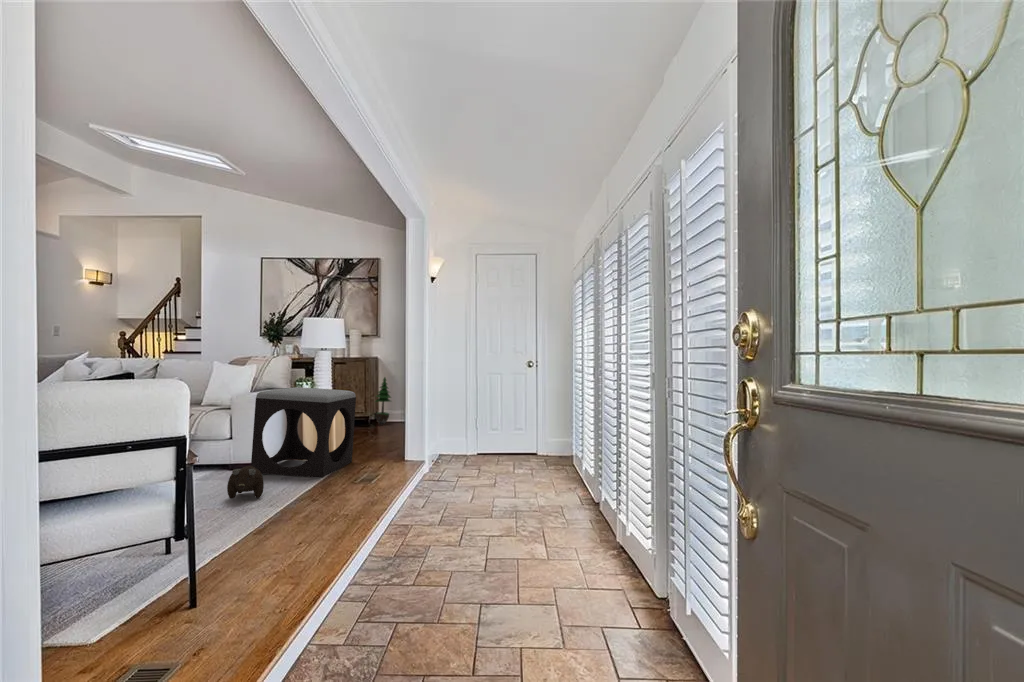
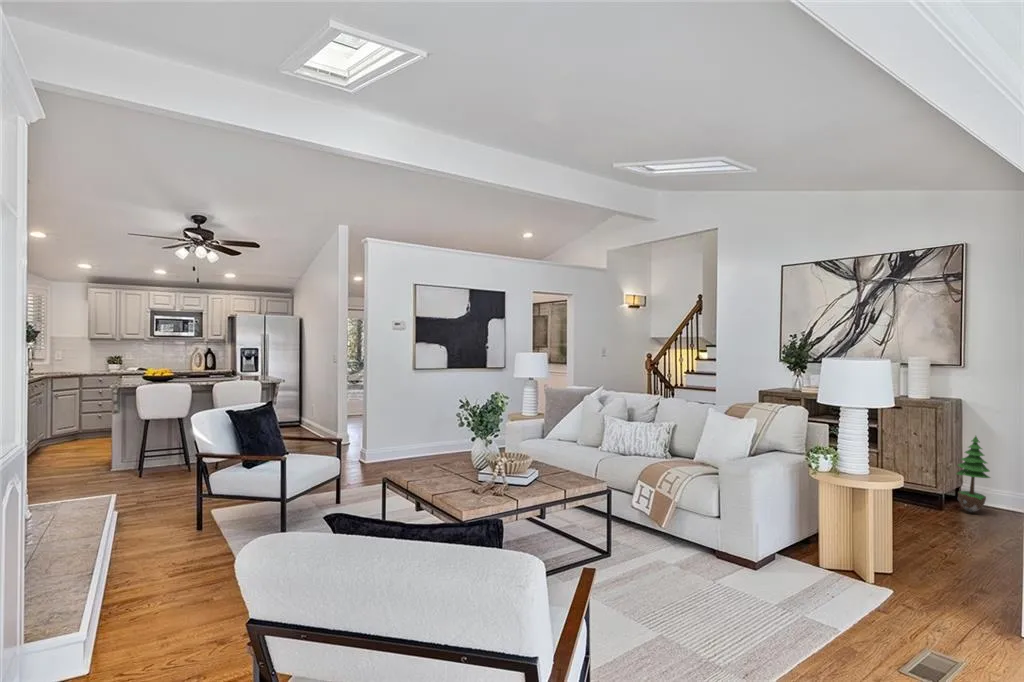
footstool: present [251,387,356,478] -> none [736,462,907,631]
plush toy: present [227,466,264,499] -> none [689,591,739,646]

